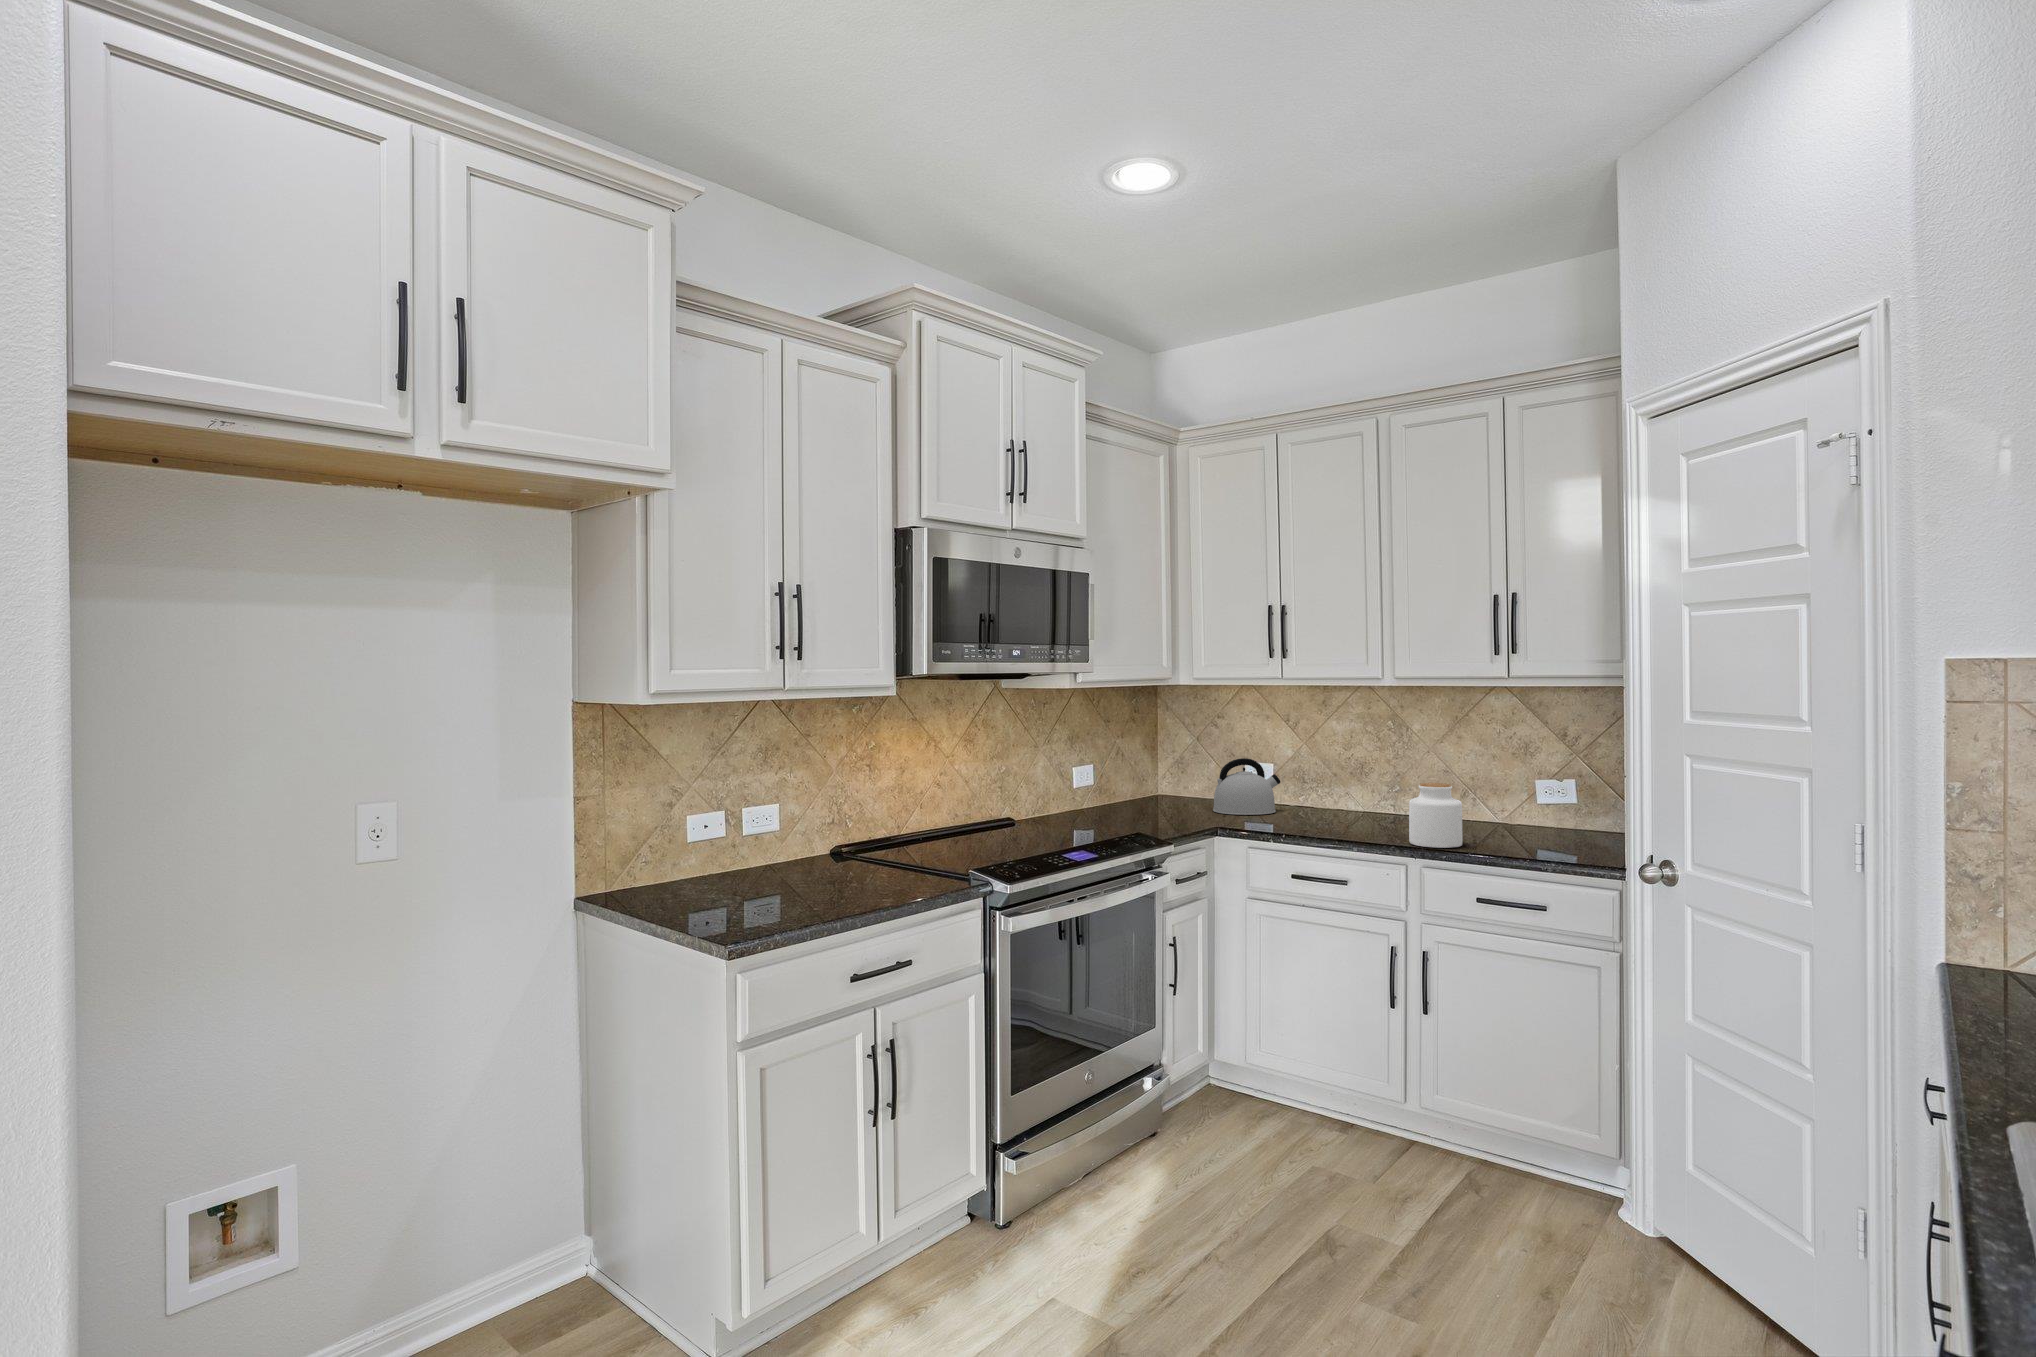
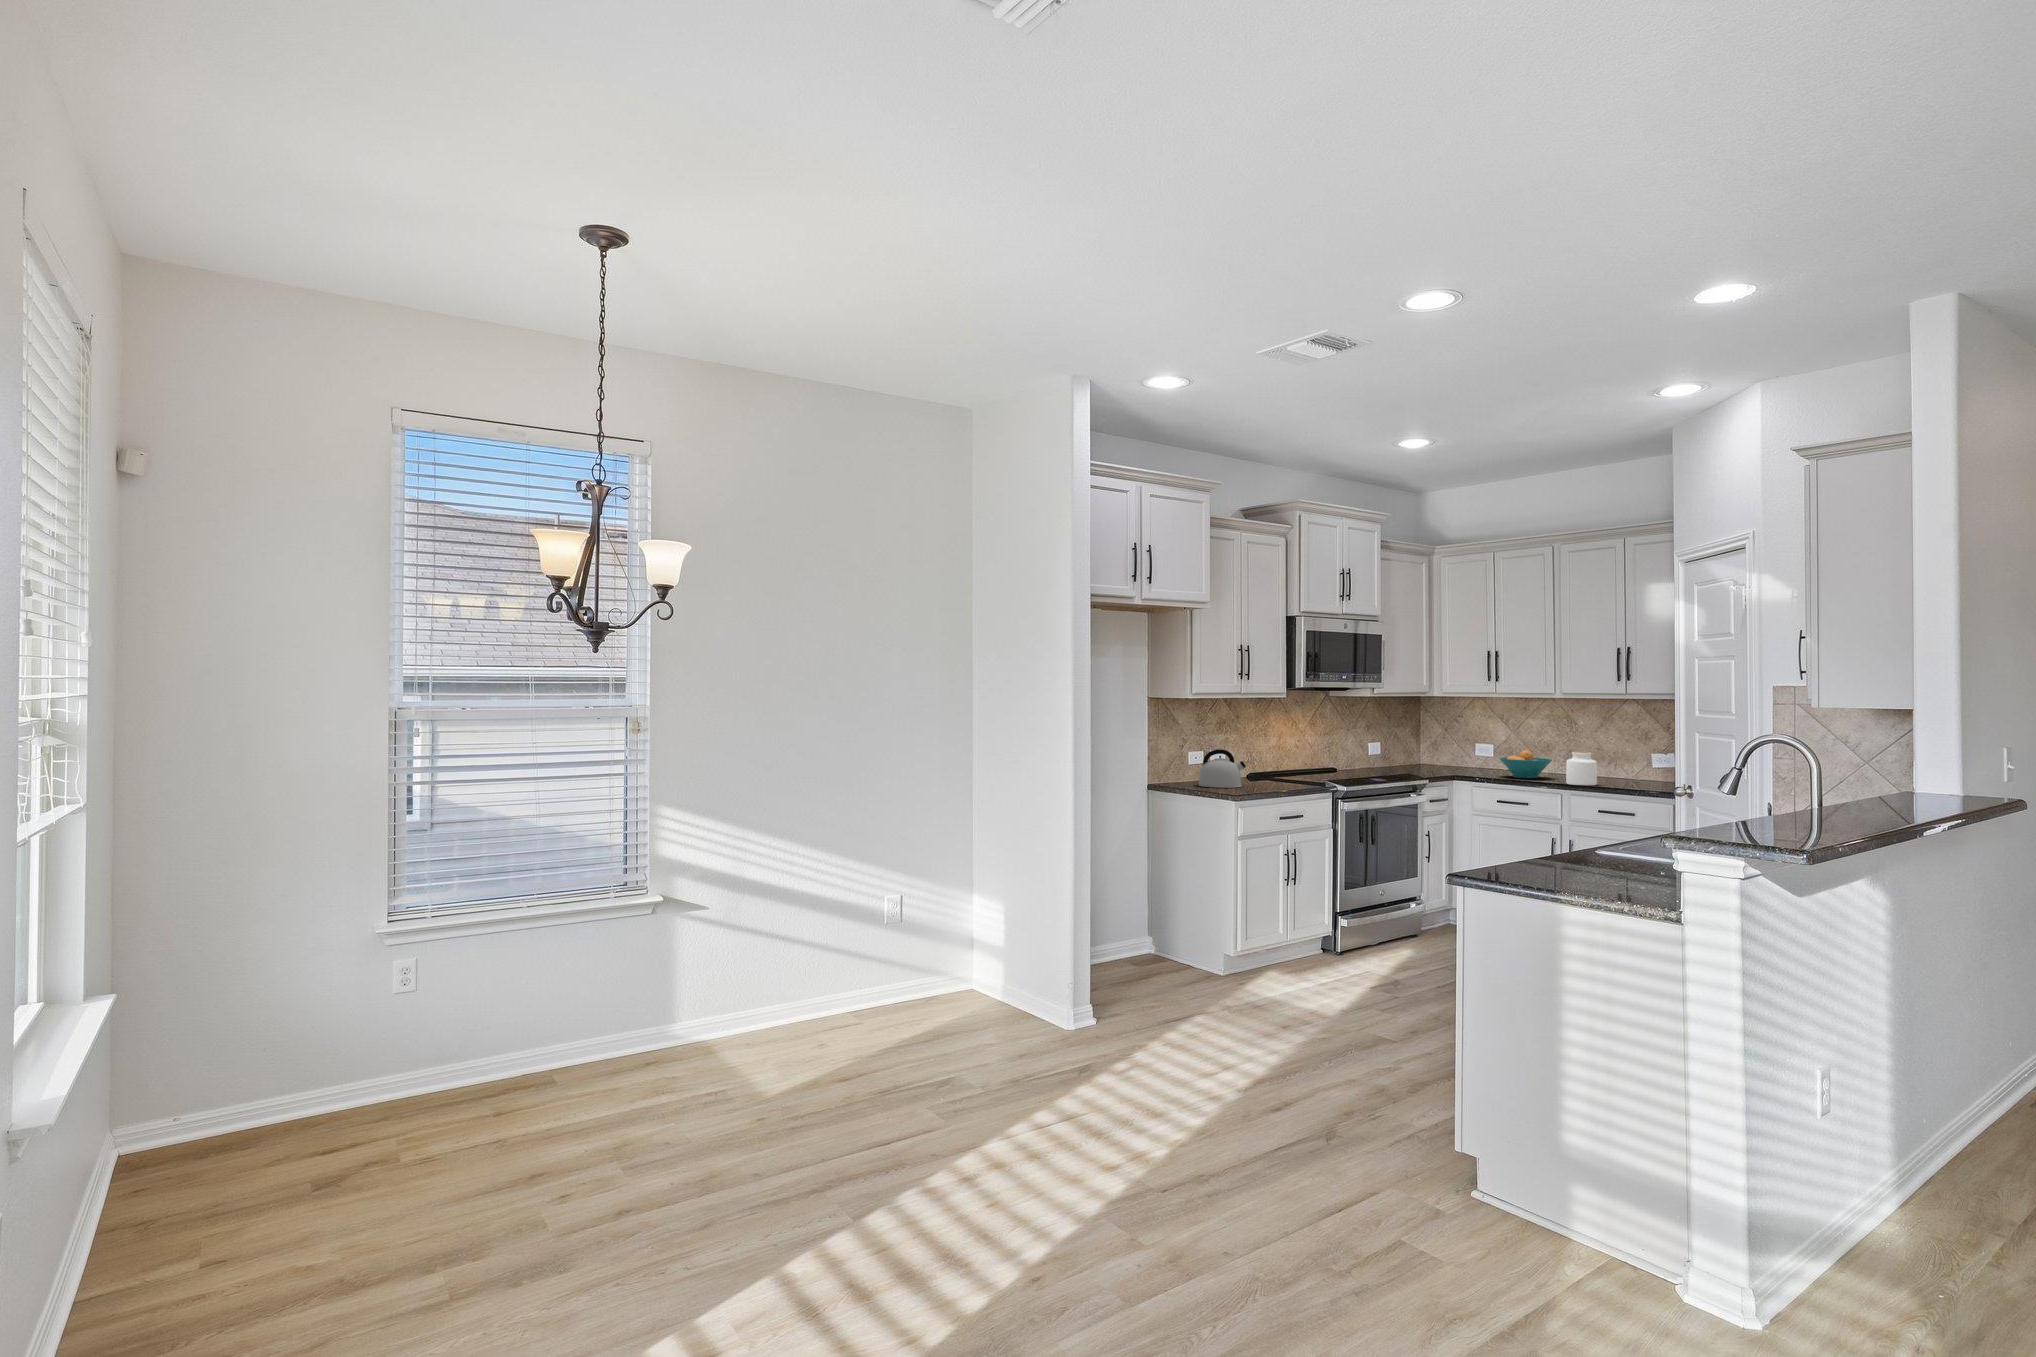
kettle: present [1213,758,1280,815] -> present [1198,749,1246,788]
fruit bowl: none [1289,778,1377,829] -> present [1499,750,1552,778]

